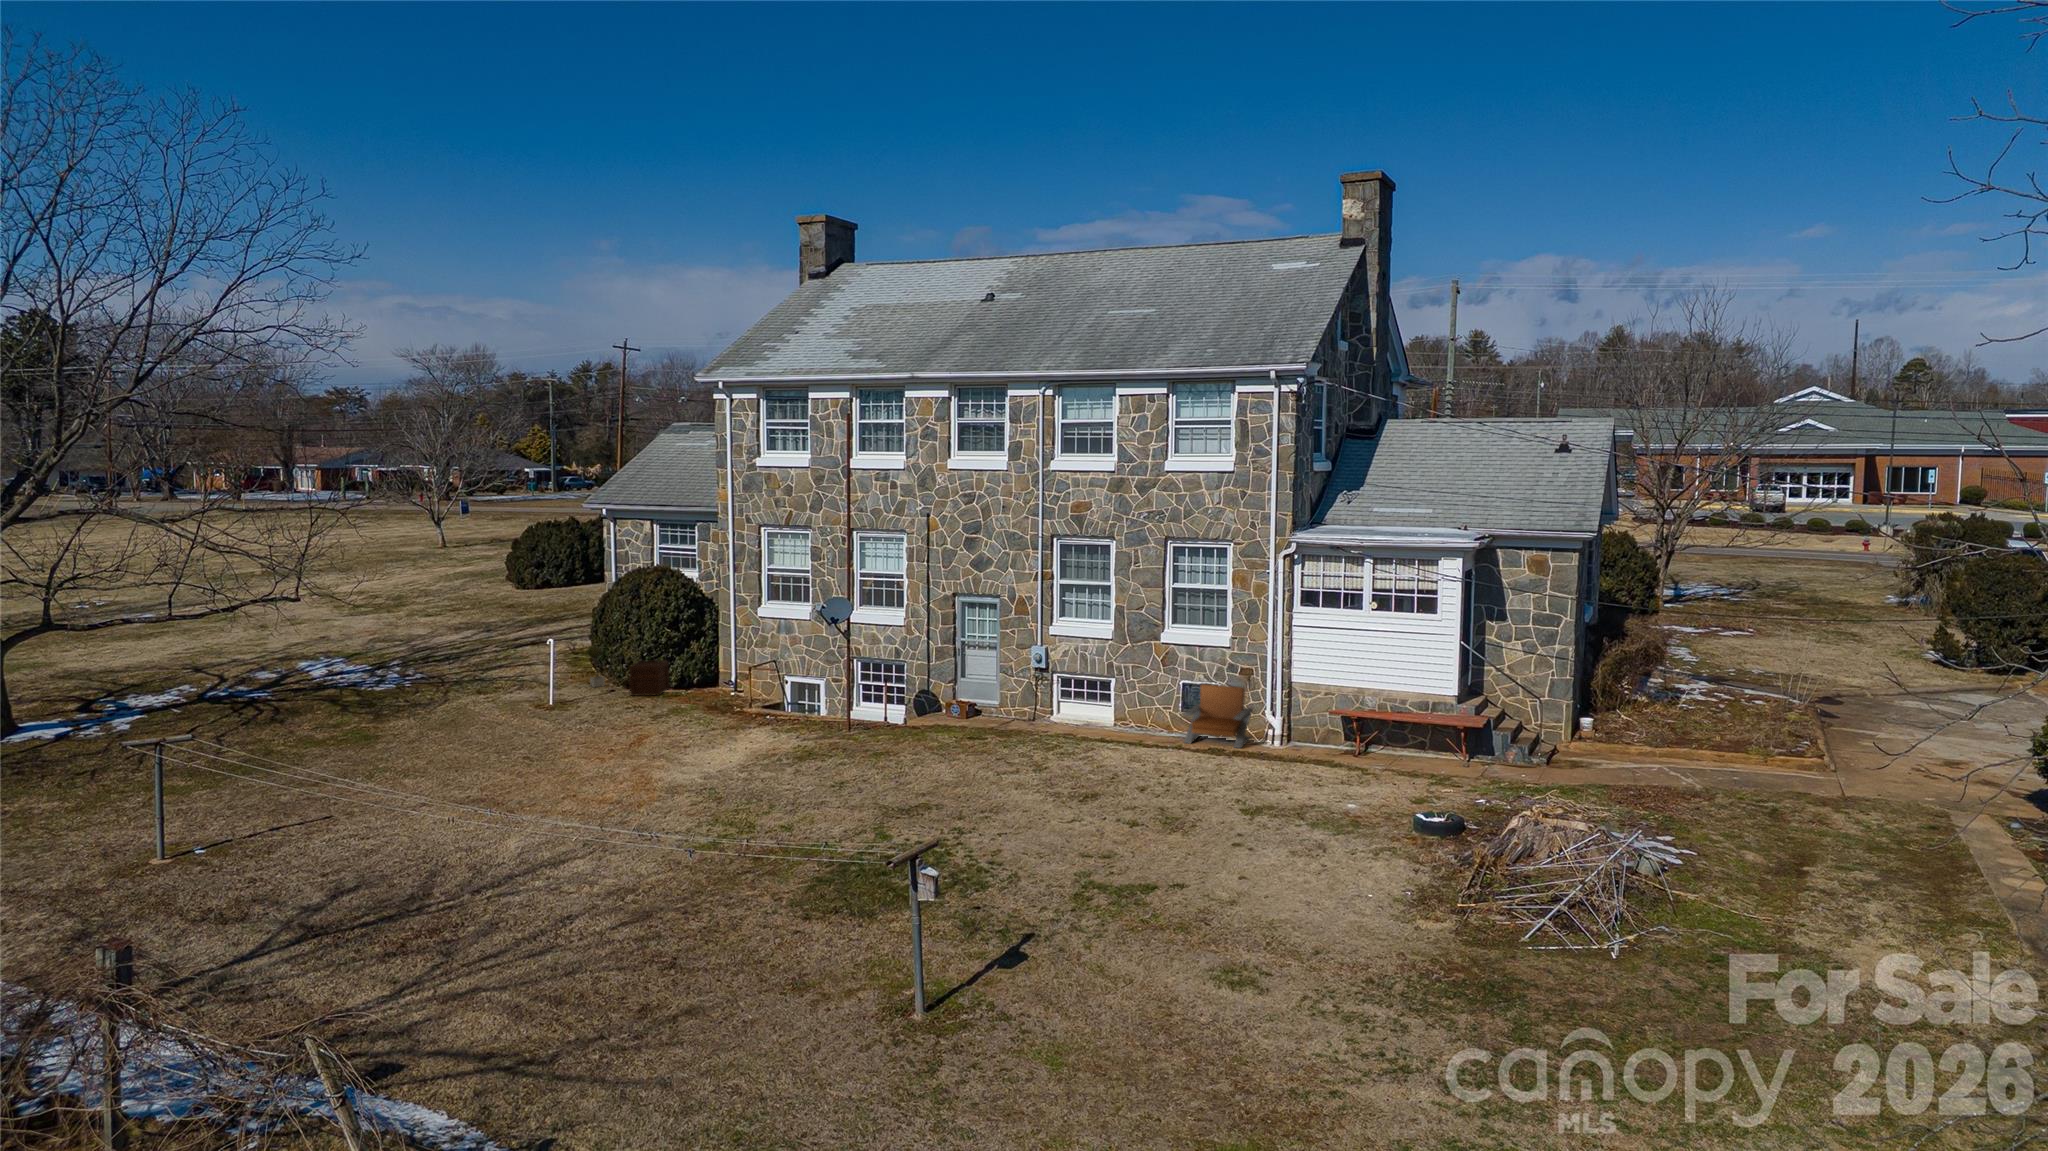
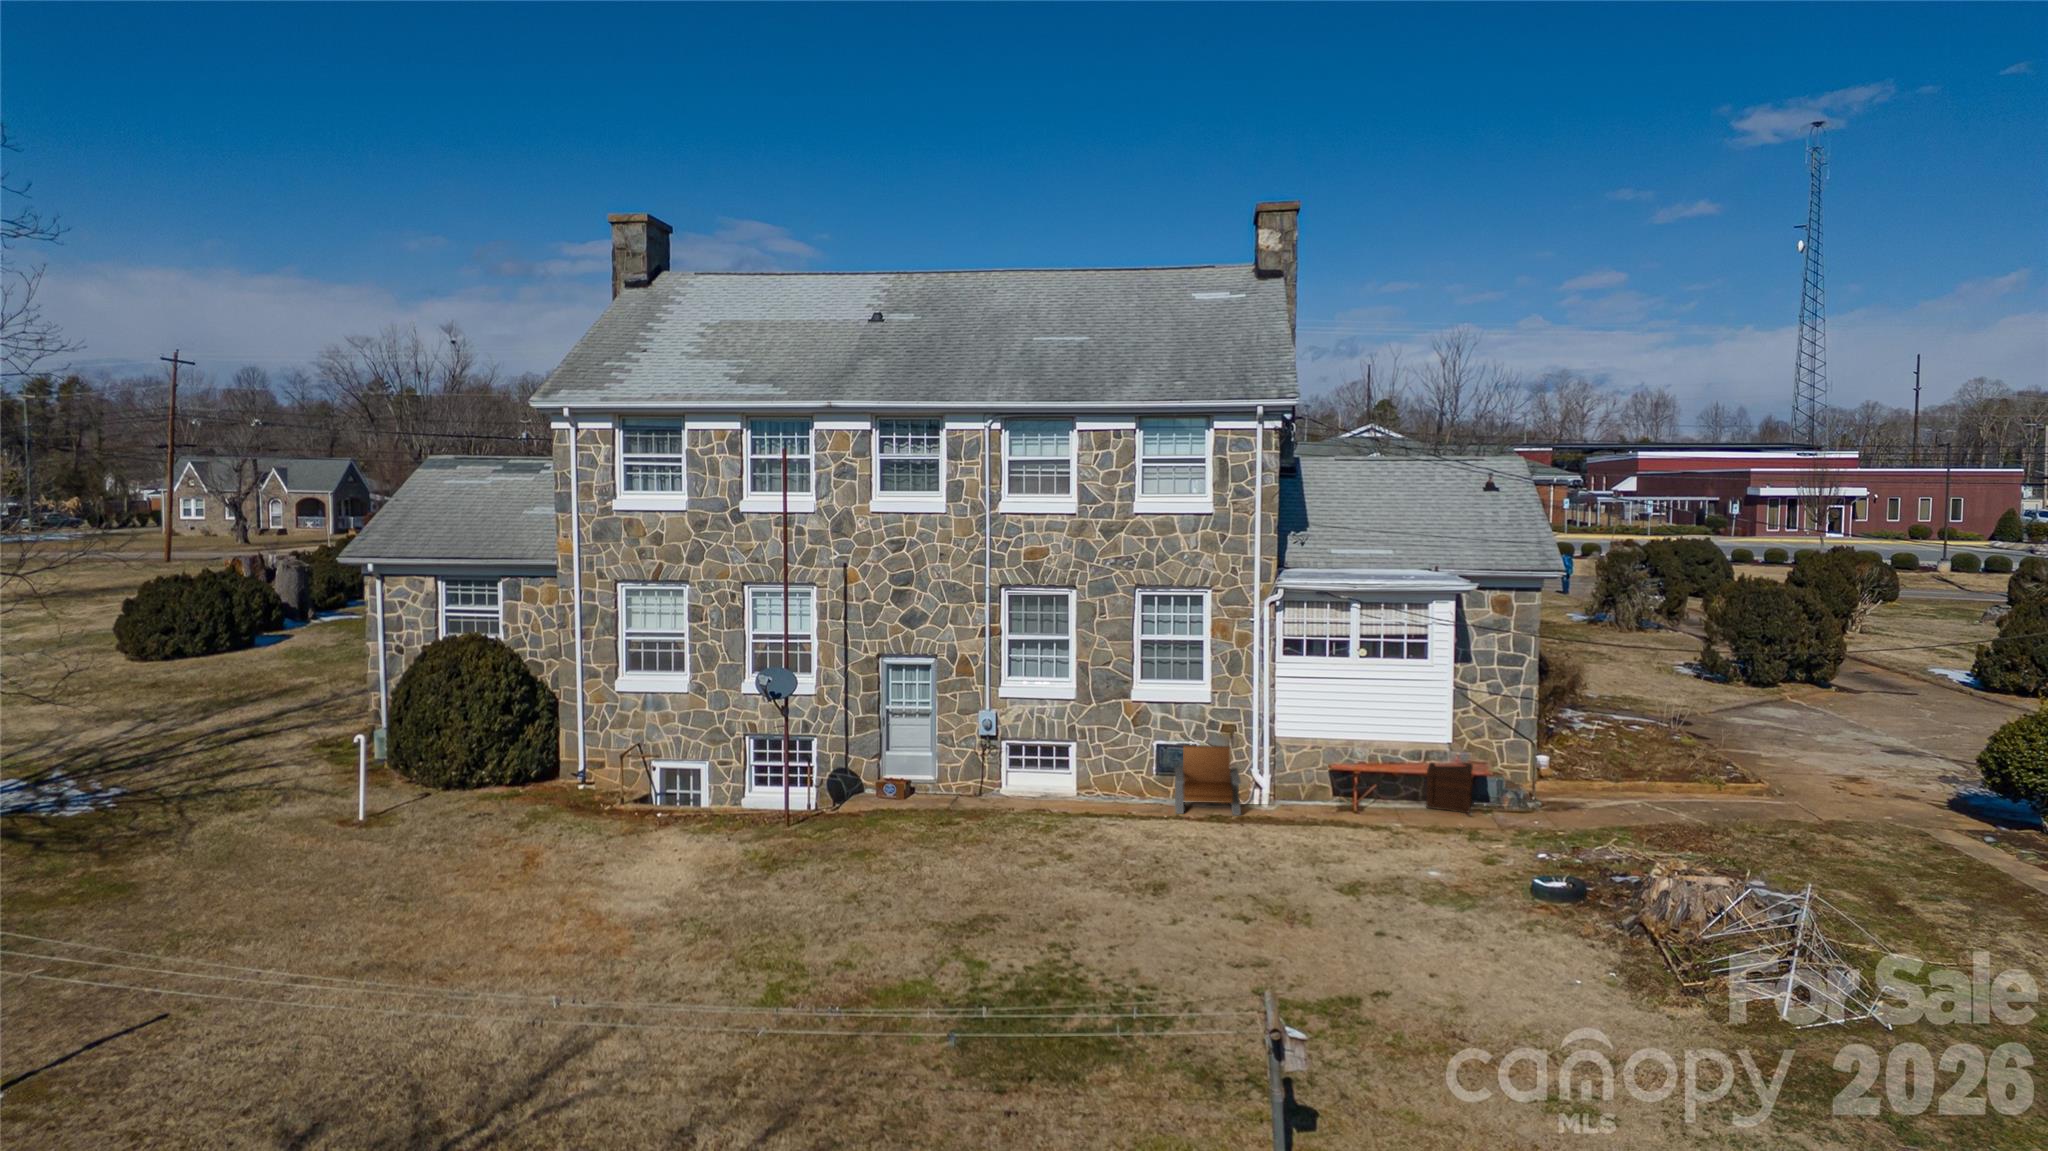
potted tree: present [586,646,605,687] -> none [371,741,400,795]
wooden crate: present [629,660,669,696] -> present [1426,763,1473,813]

